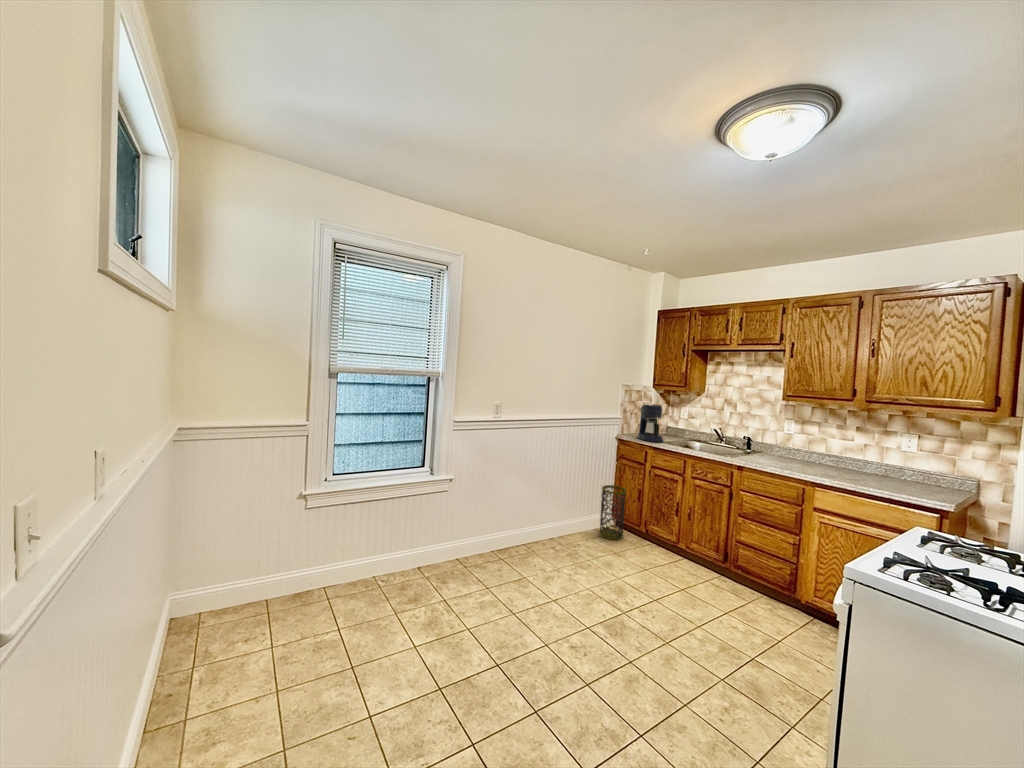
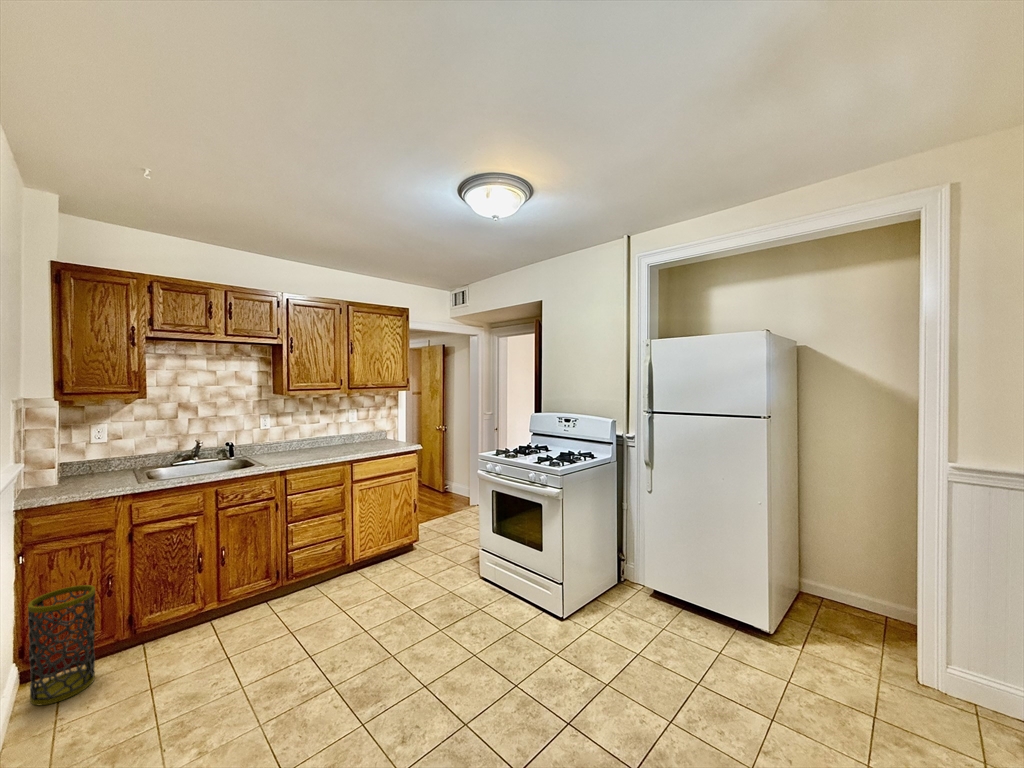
coffee maker: present [637,404,664,442] -> none [57,424,122,490]

